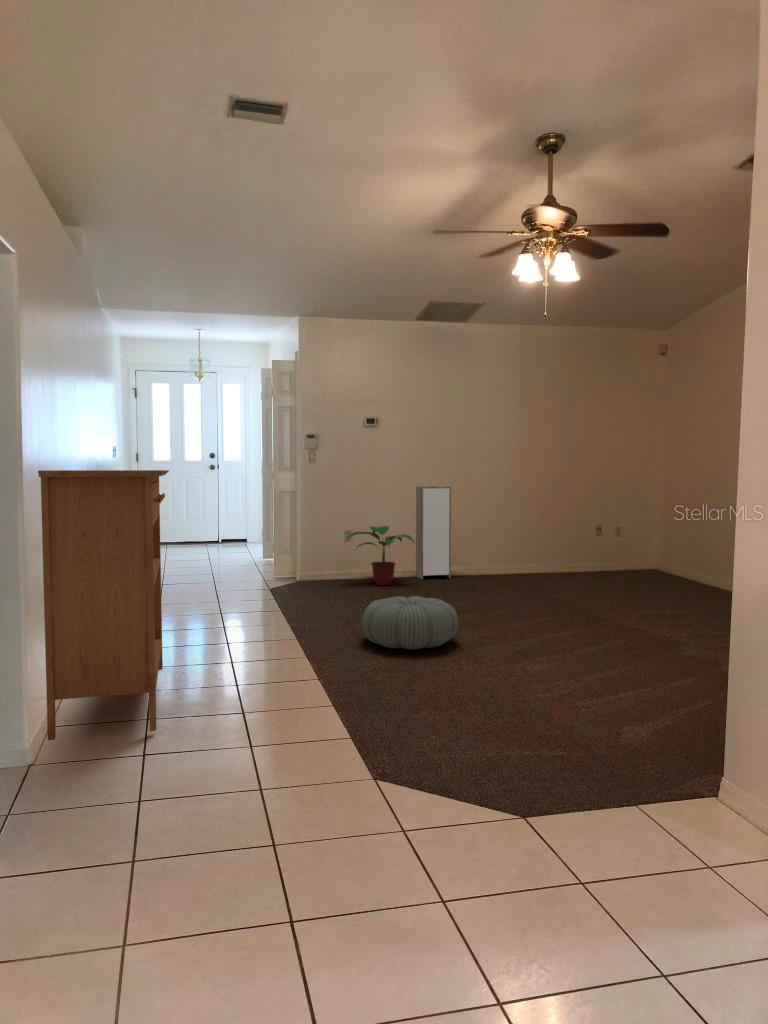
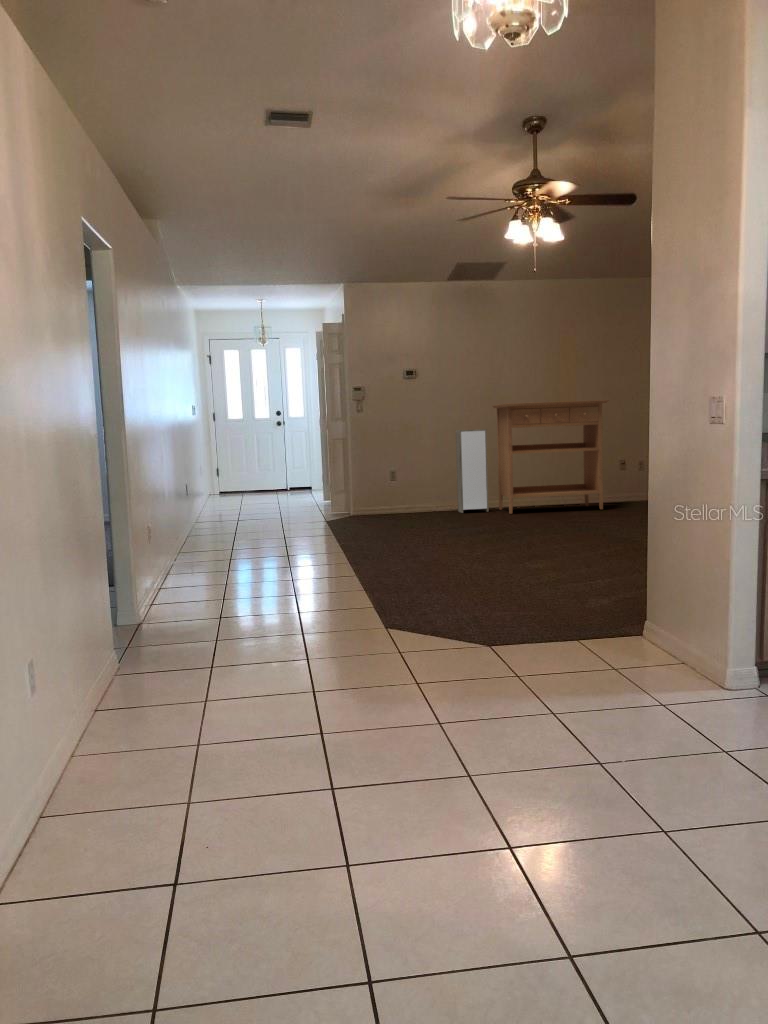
console table: present [38,470,169,740] -> present [492,400,609,514]
potted plant: present [347,526,414,585] -> none [392,466,453,518]
pouf: present [362,596,458,649] -> none [397,517,477,558]

